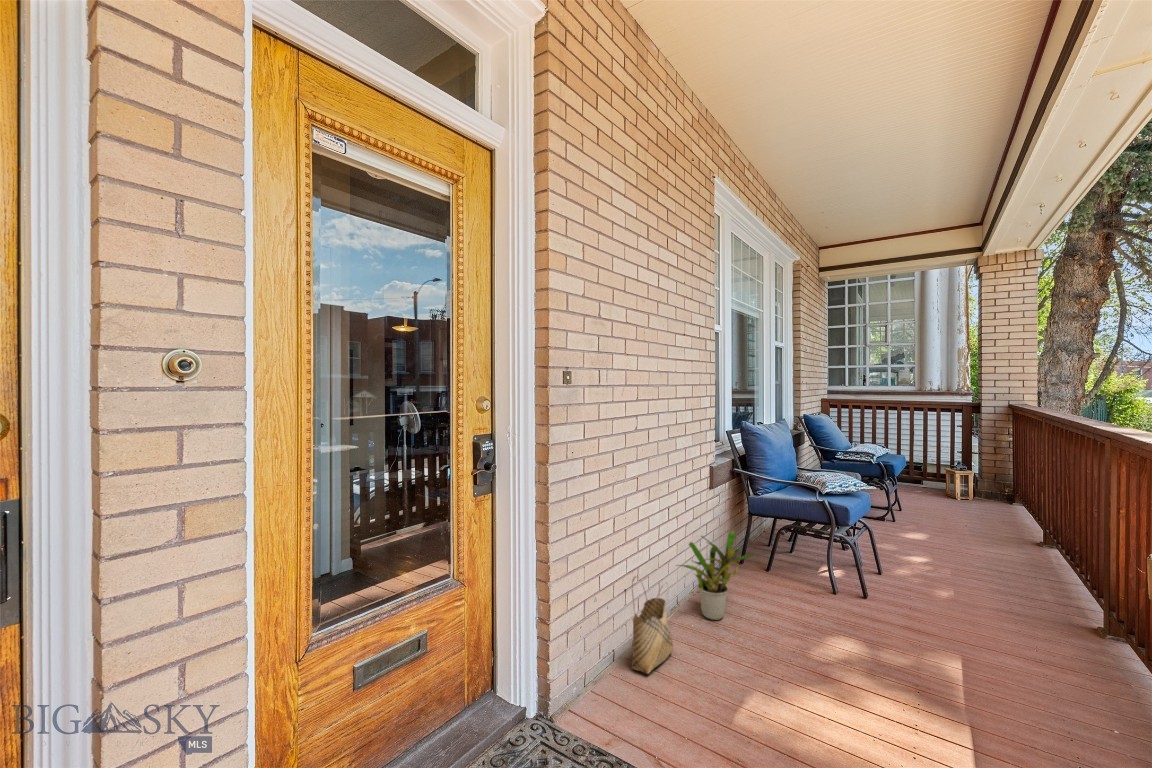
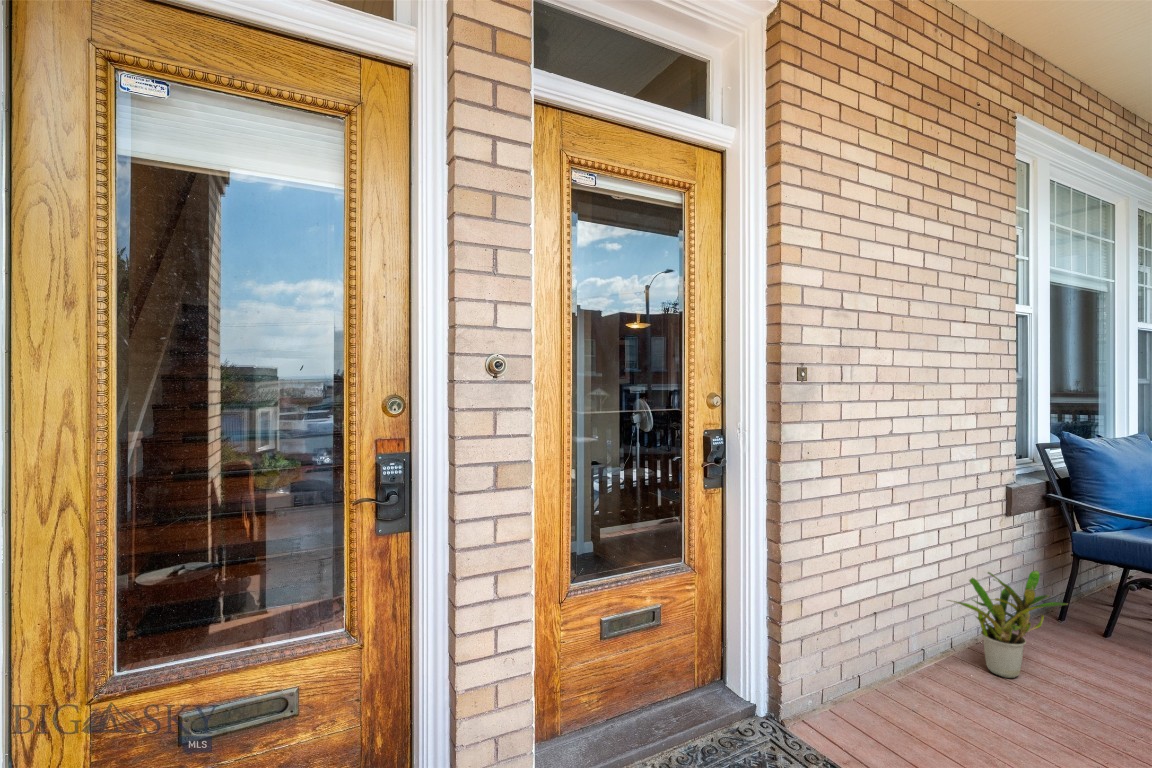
woven basket: present [631,577,673,674] -> none [880,601,938,711]

